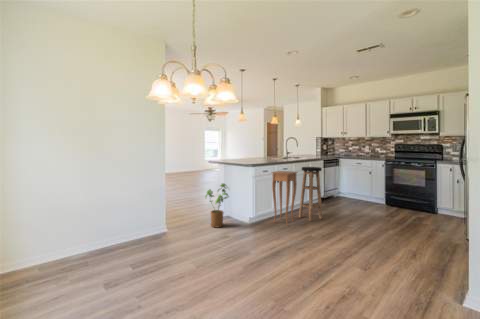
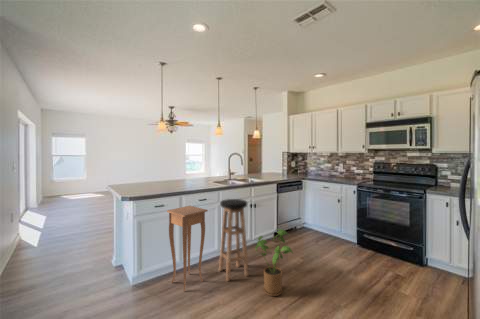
house plant: present [205,183,228,228] -> present [255,229,292,296]

